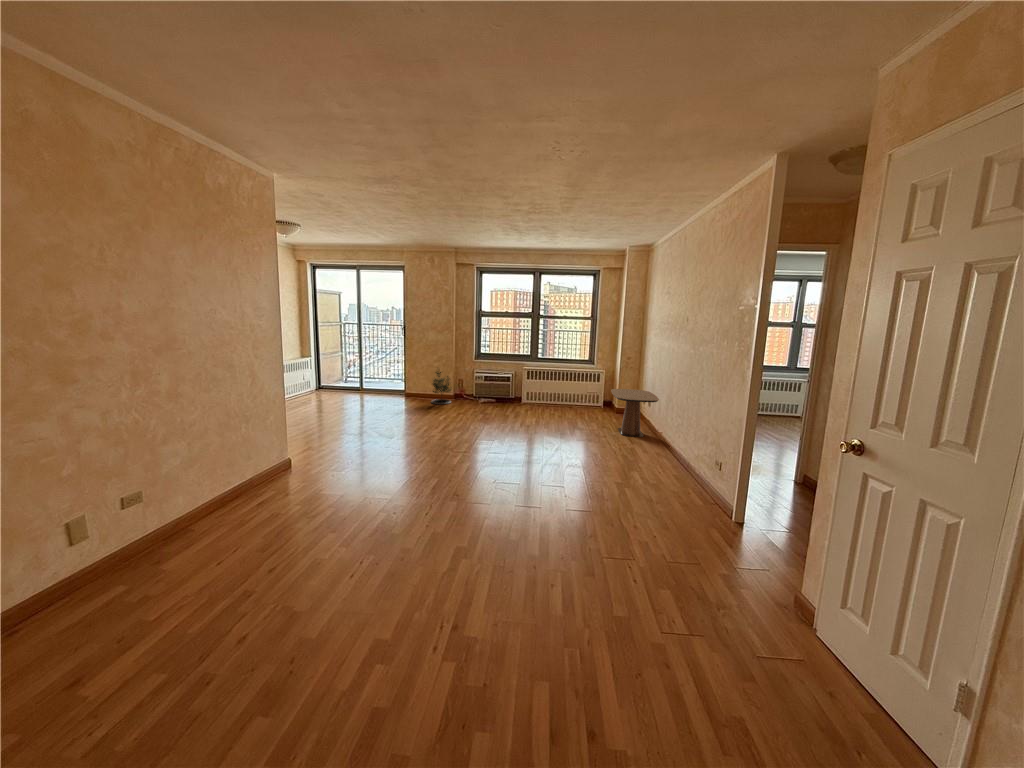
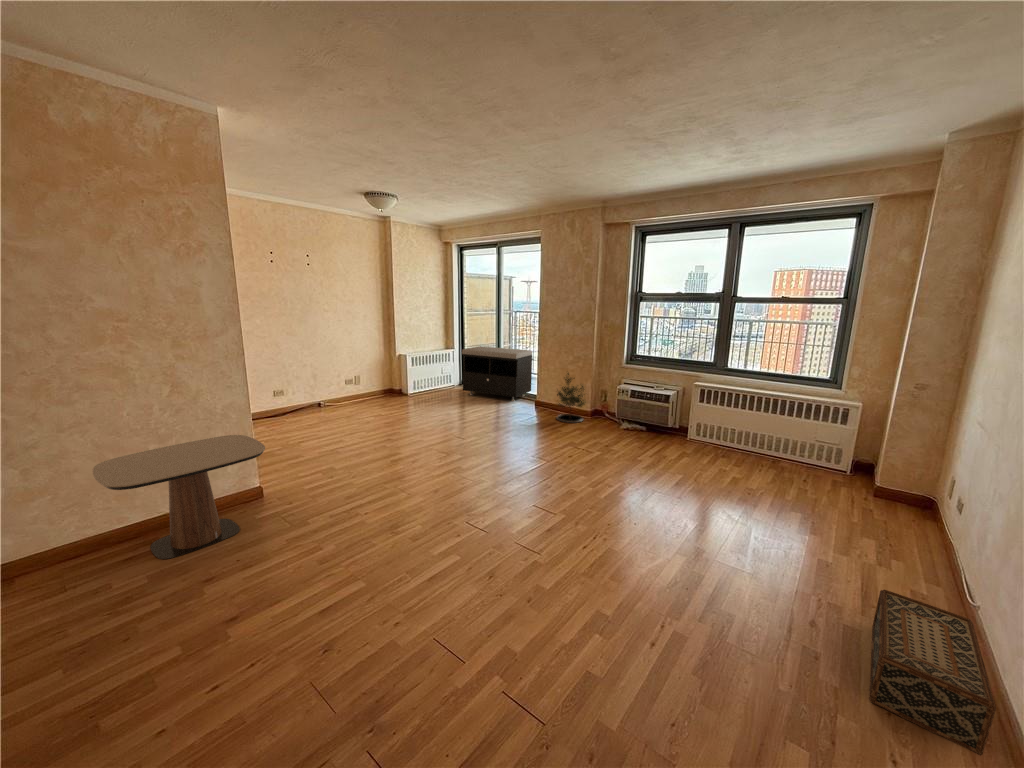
storage bench: none [332,354,392,396] -> present [462,346,532,401]
side table: present [611,389,659,437] -> present [93,435,265,559]
woven basket: none [641,433,682,468] -> present [869,590,996,756]

